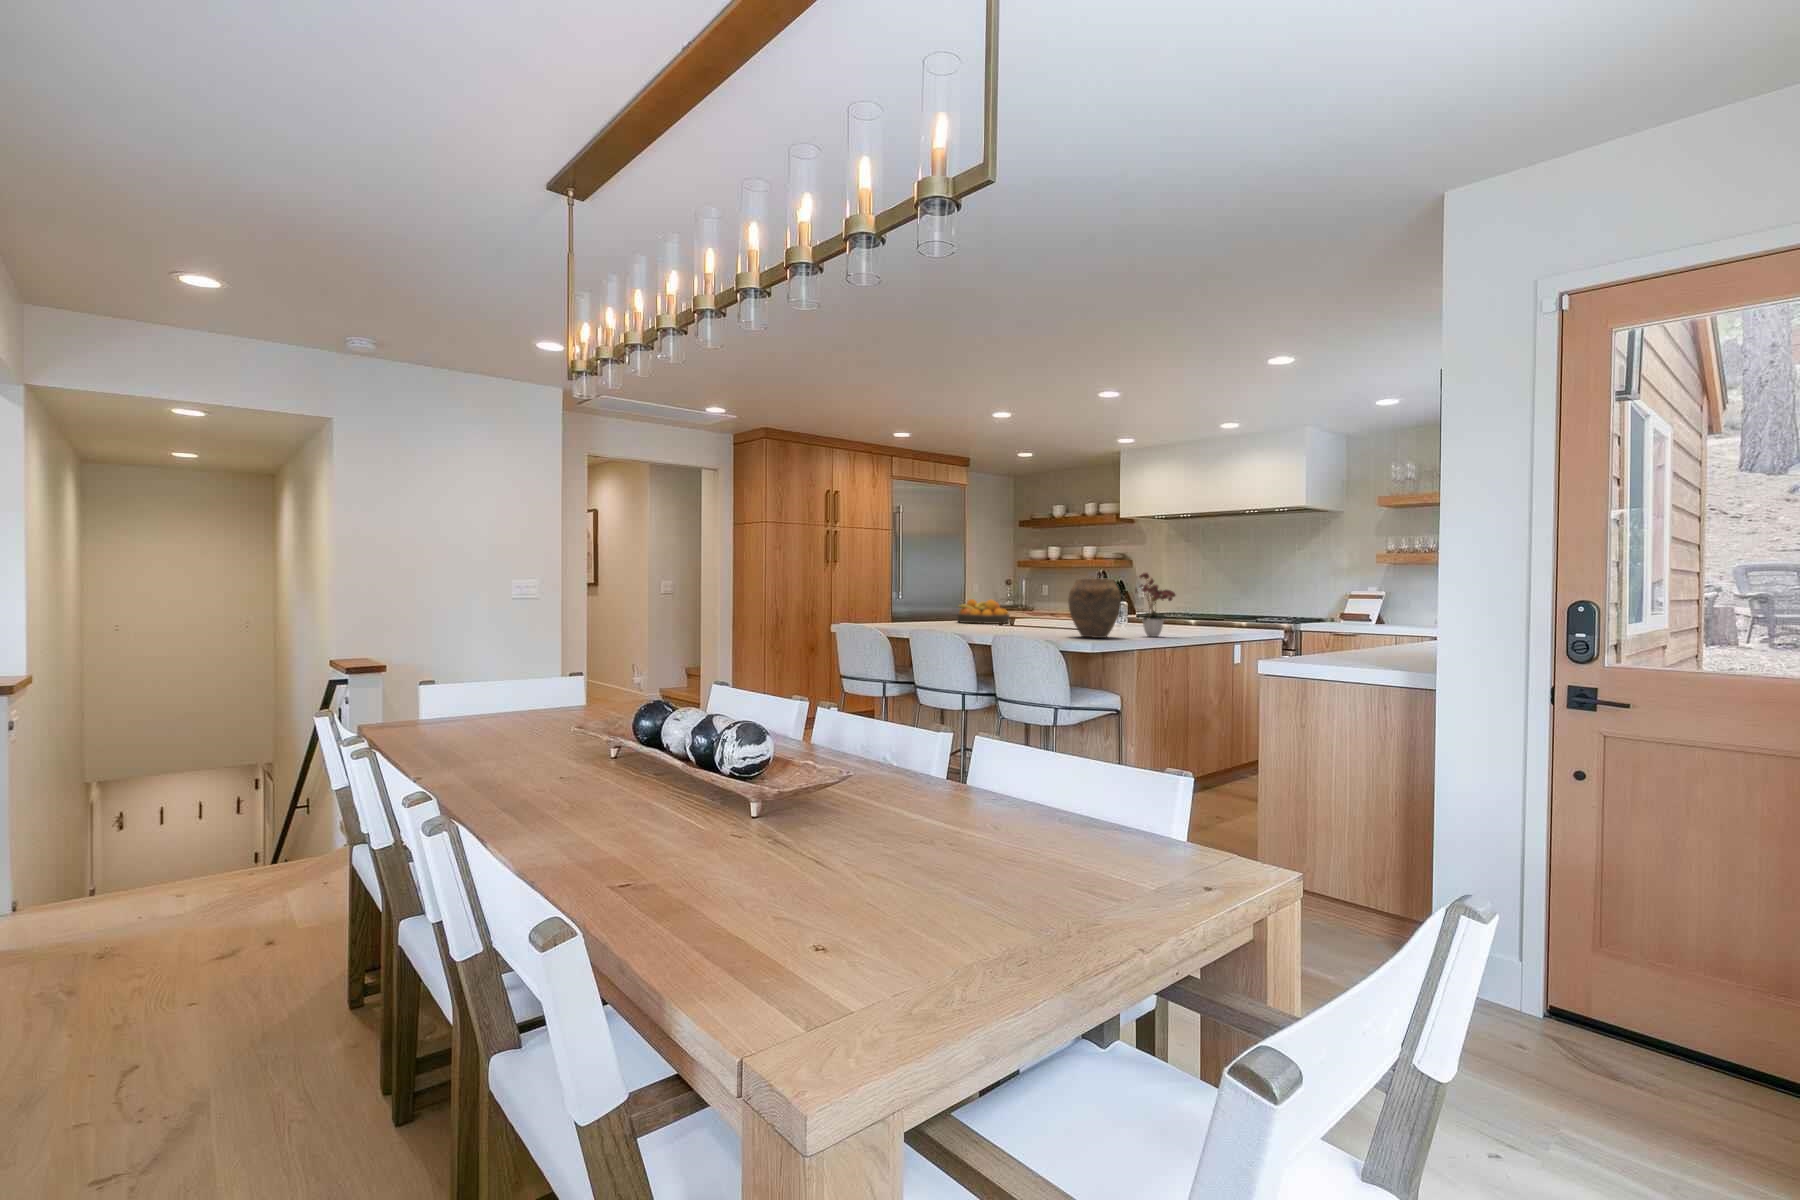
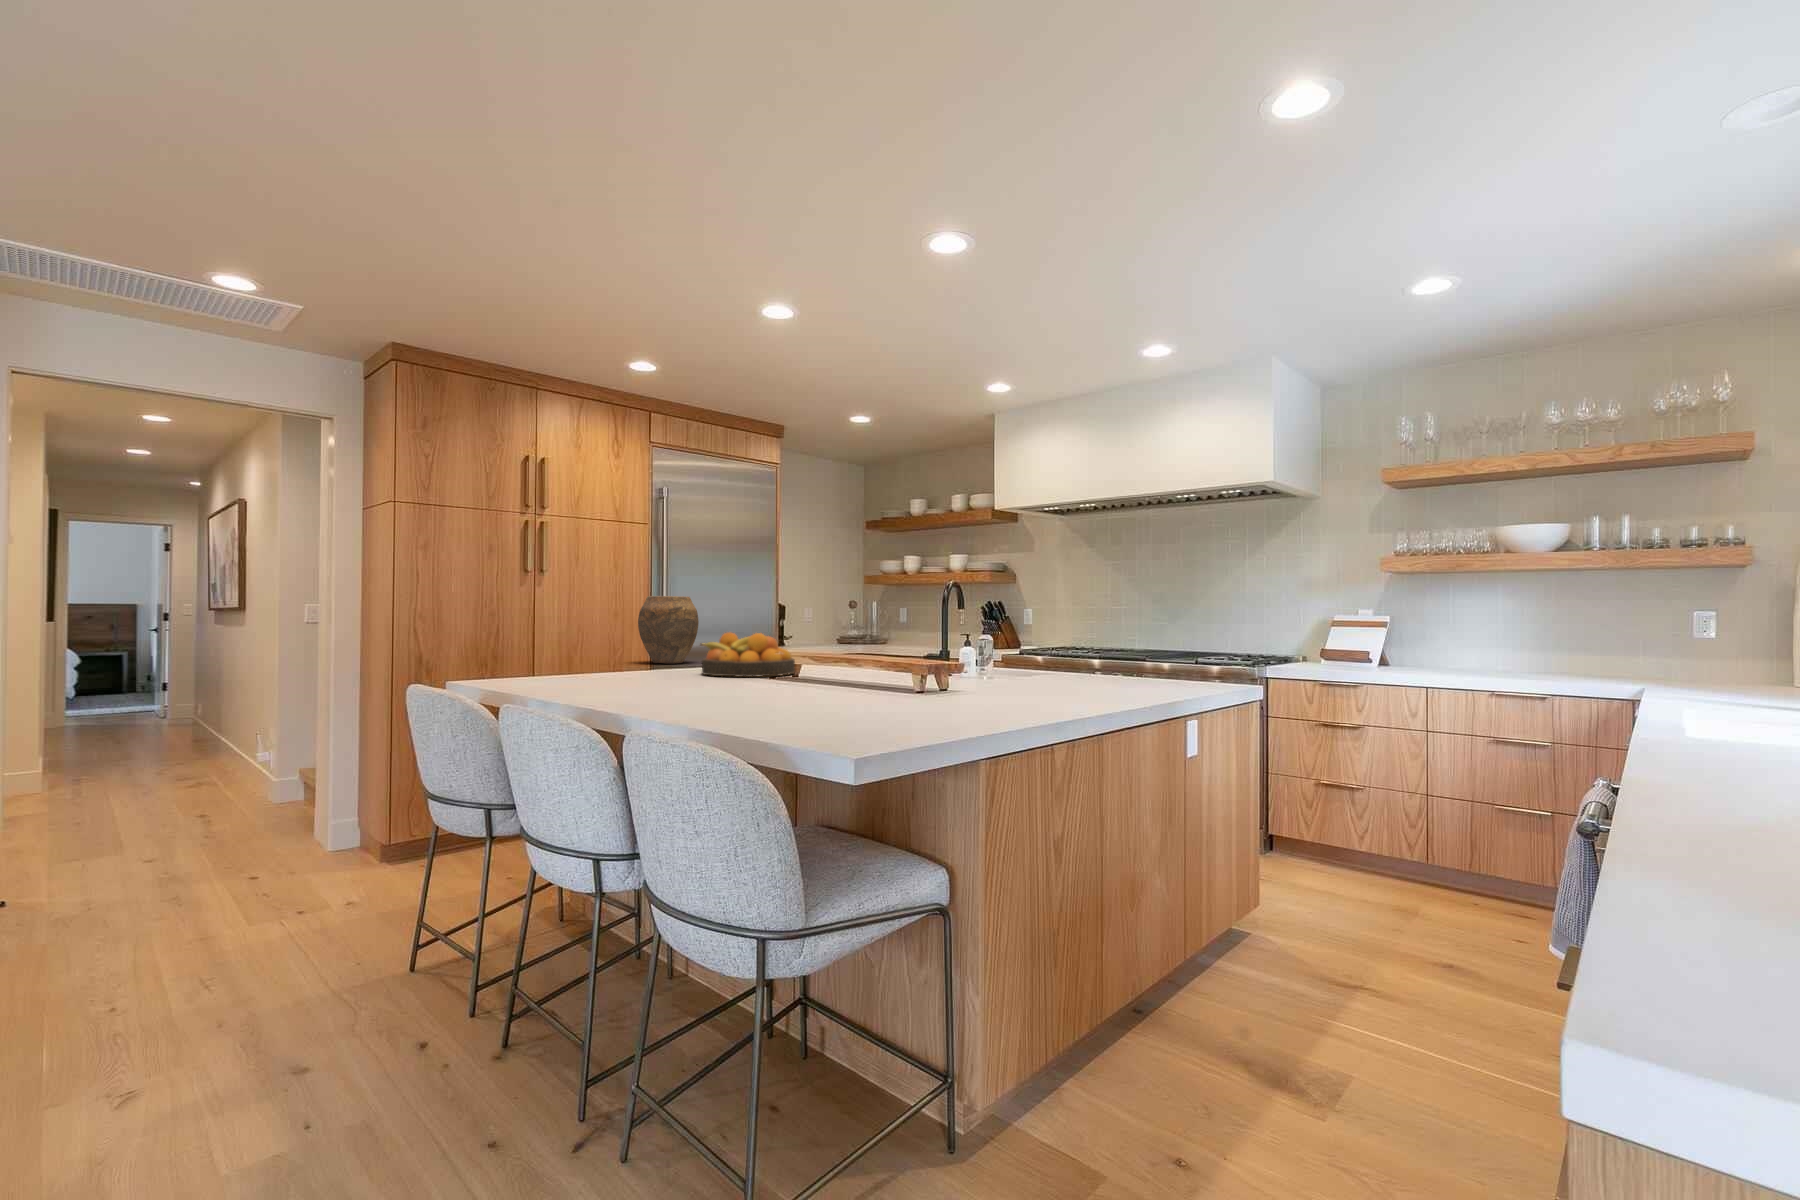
flower arrangement: present [1135,573,1176,637] -> none [986,570,1084,714]
vase: present [1068,578,1121,638] -> present [638,596,699,664]

